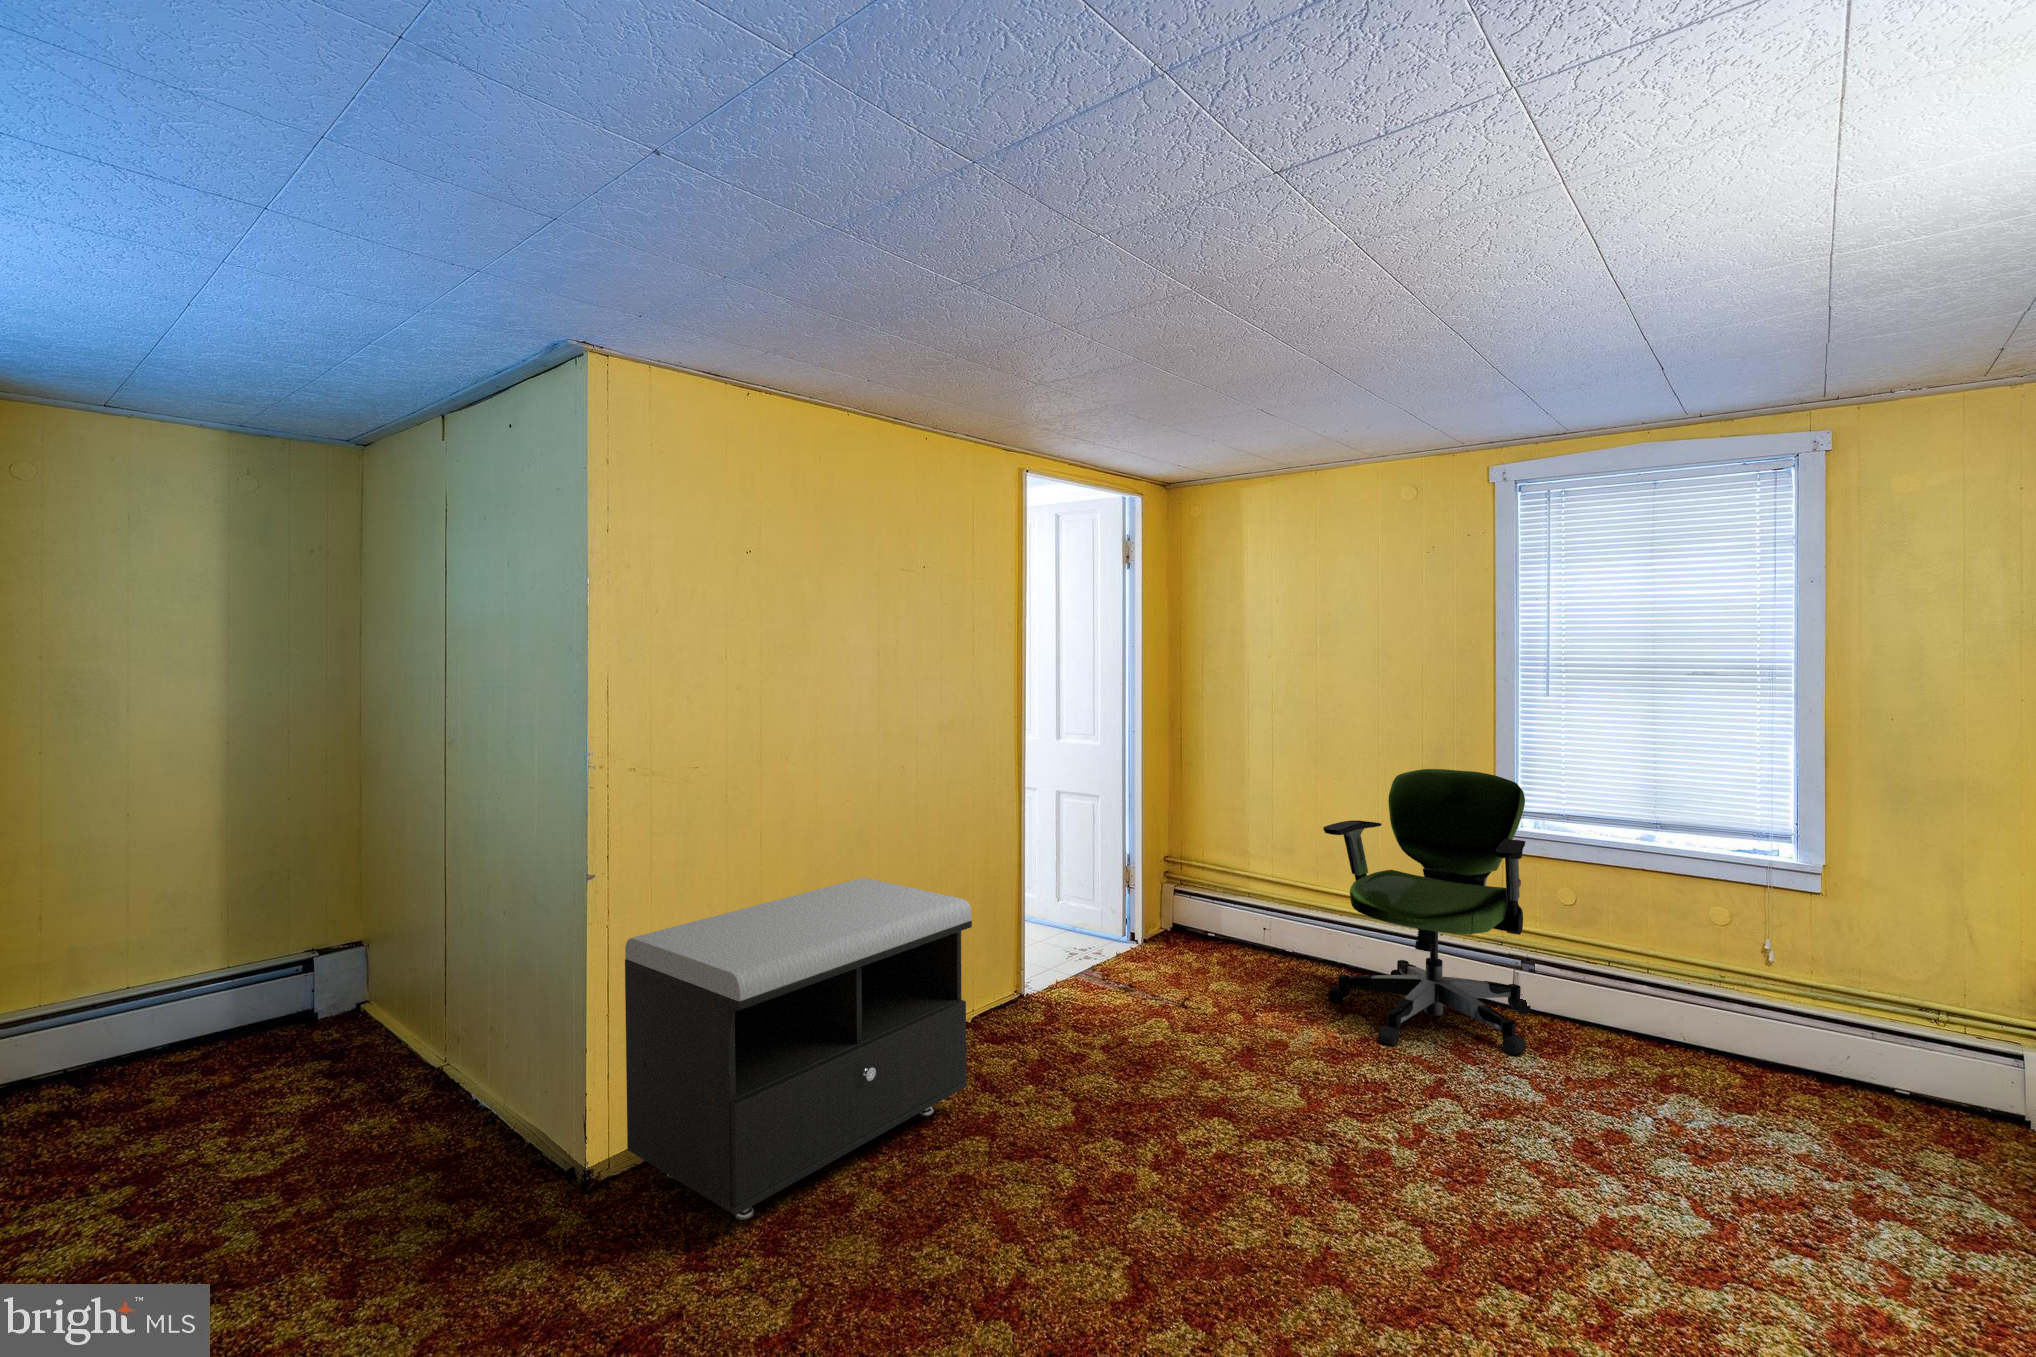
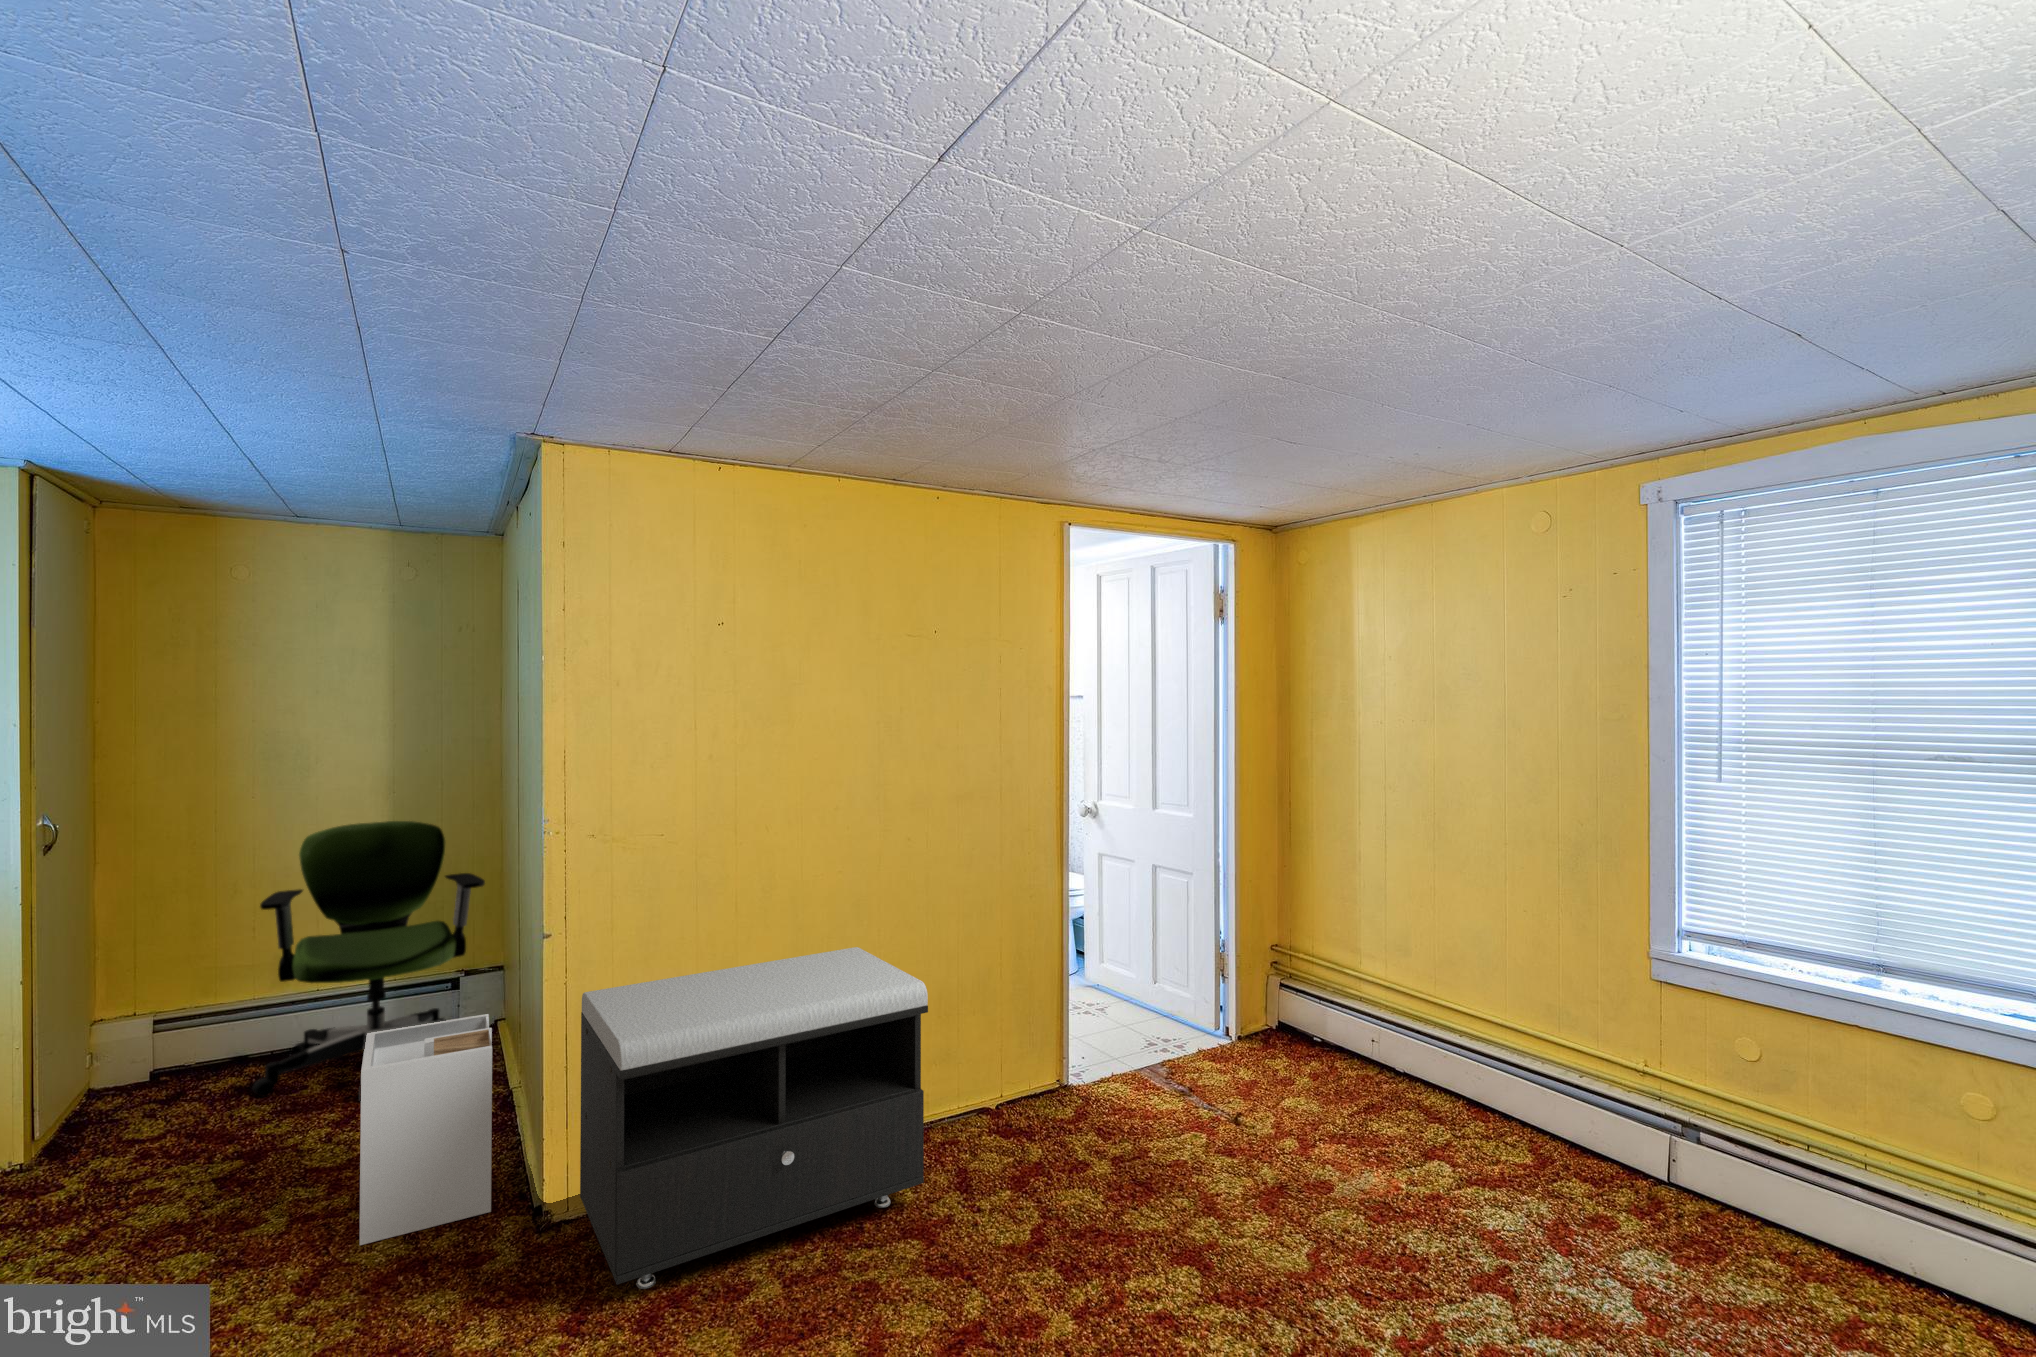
office chair: present [1323,769,1531,1055] -> present [252,821,485,1101]
laundry hamper: none [336,980,518,1240] -> present [359,1014,492,1245]

